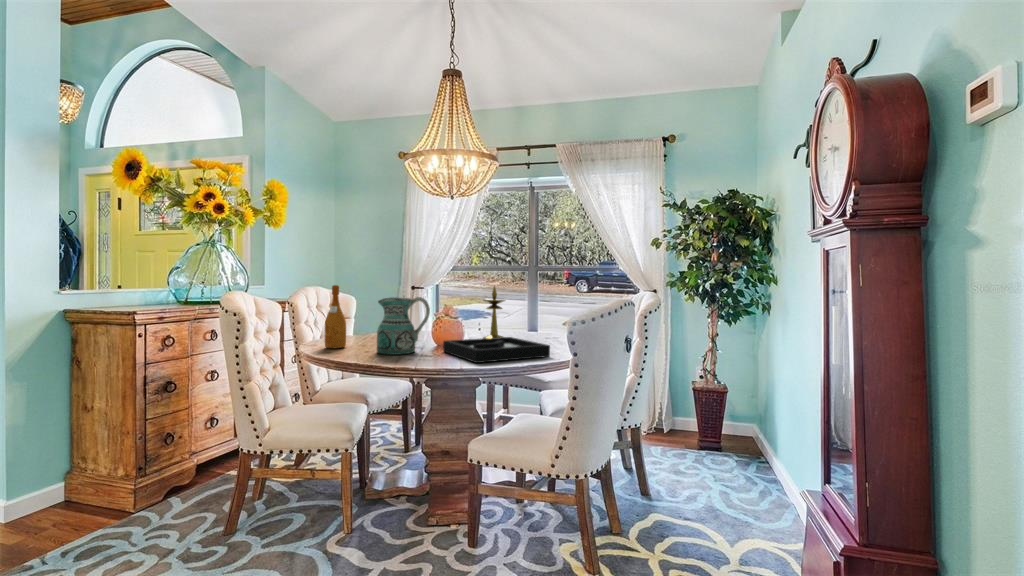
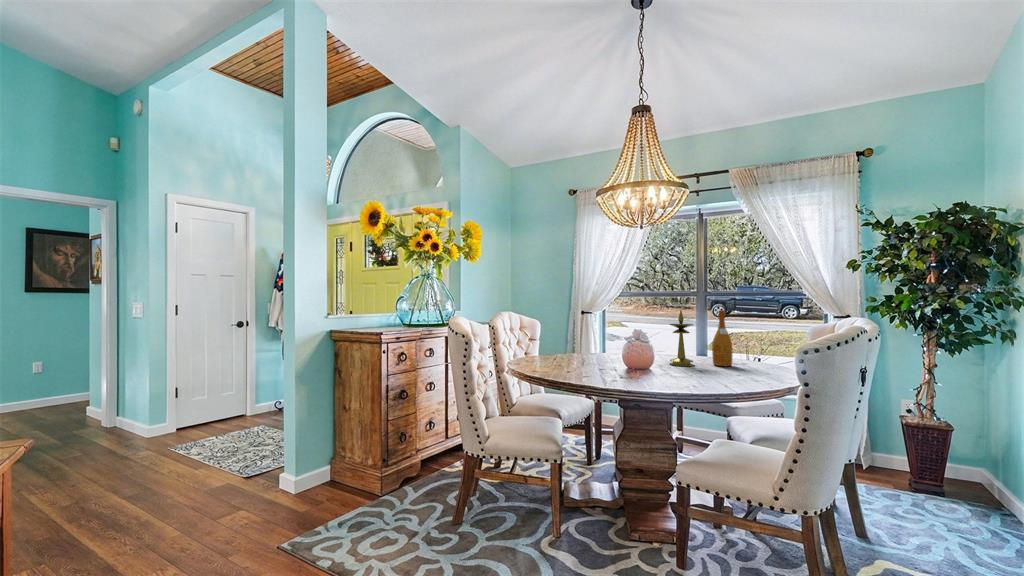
wine bottle: present [324,285,346,348] -> present [712,310,733,366]
ceramic pitcher: present [377,297,430,355] -> none [579,322,627,375]
decorative tray: present [443,337,550,363] -> none [641,361,758,387]

